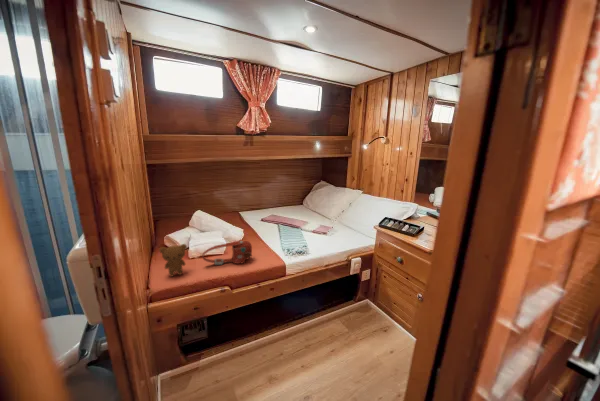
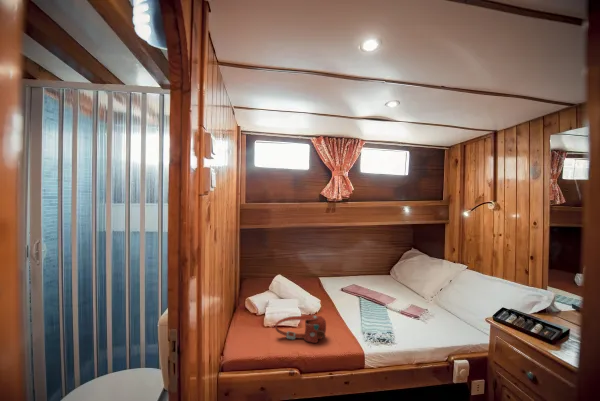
teddy bear: present [159,244,187,277] -> none [238,310,262,344]

